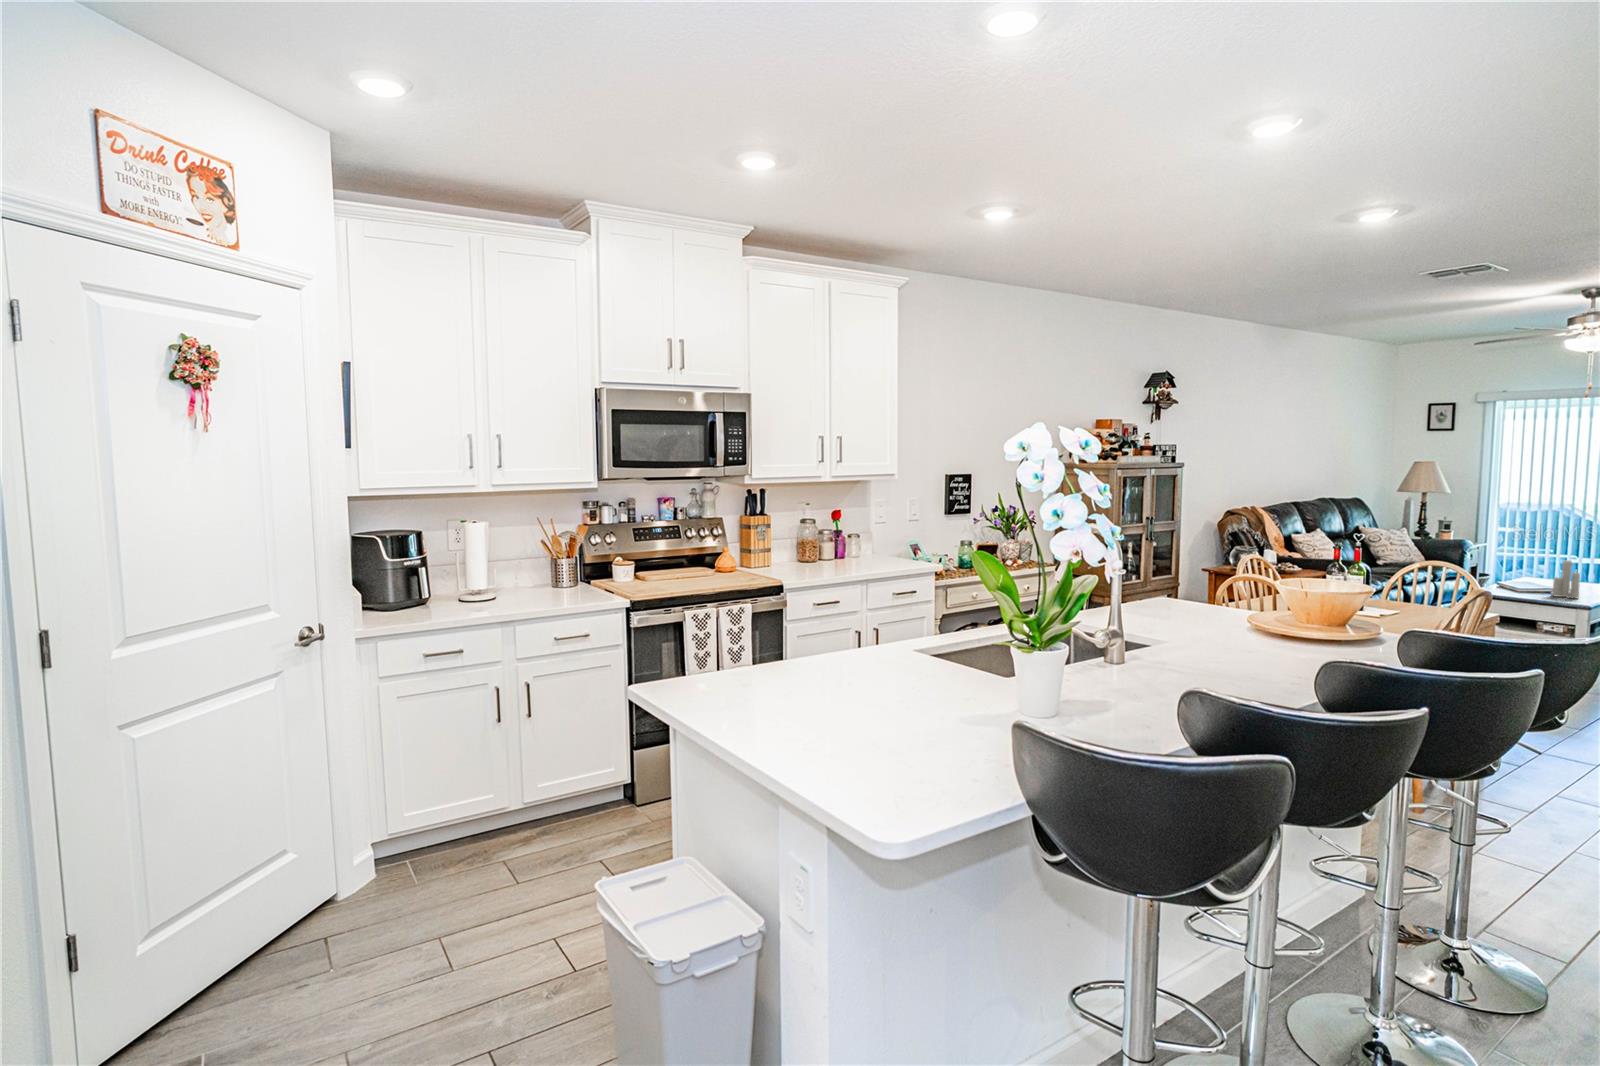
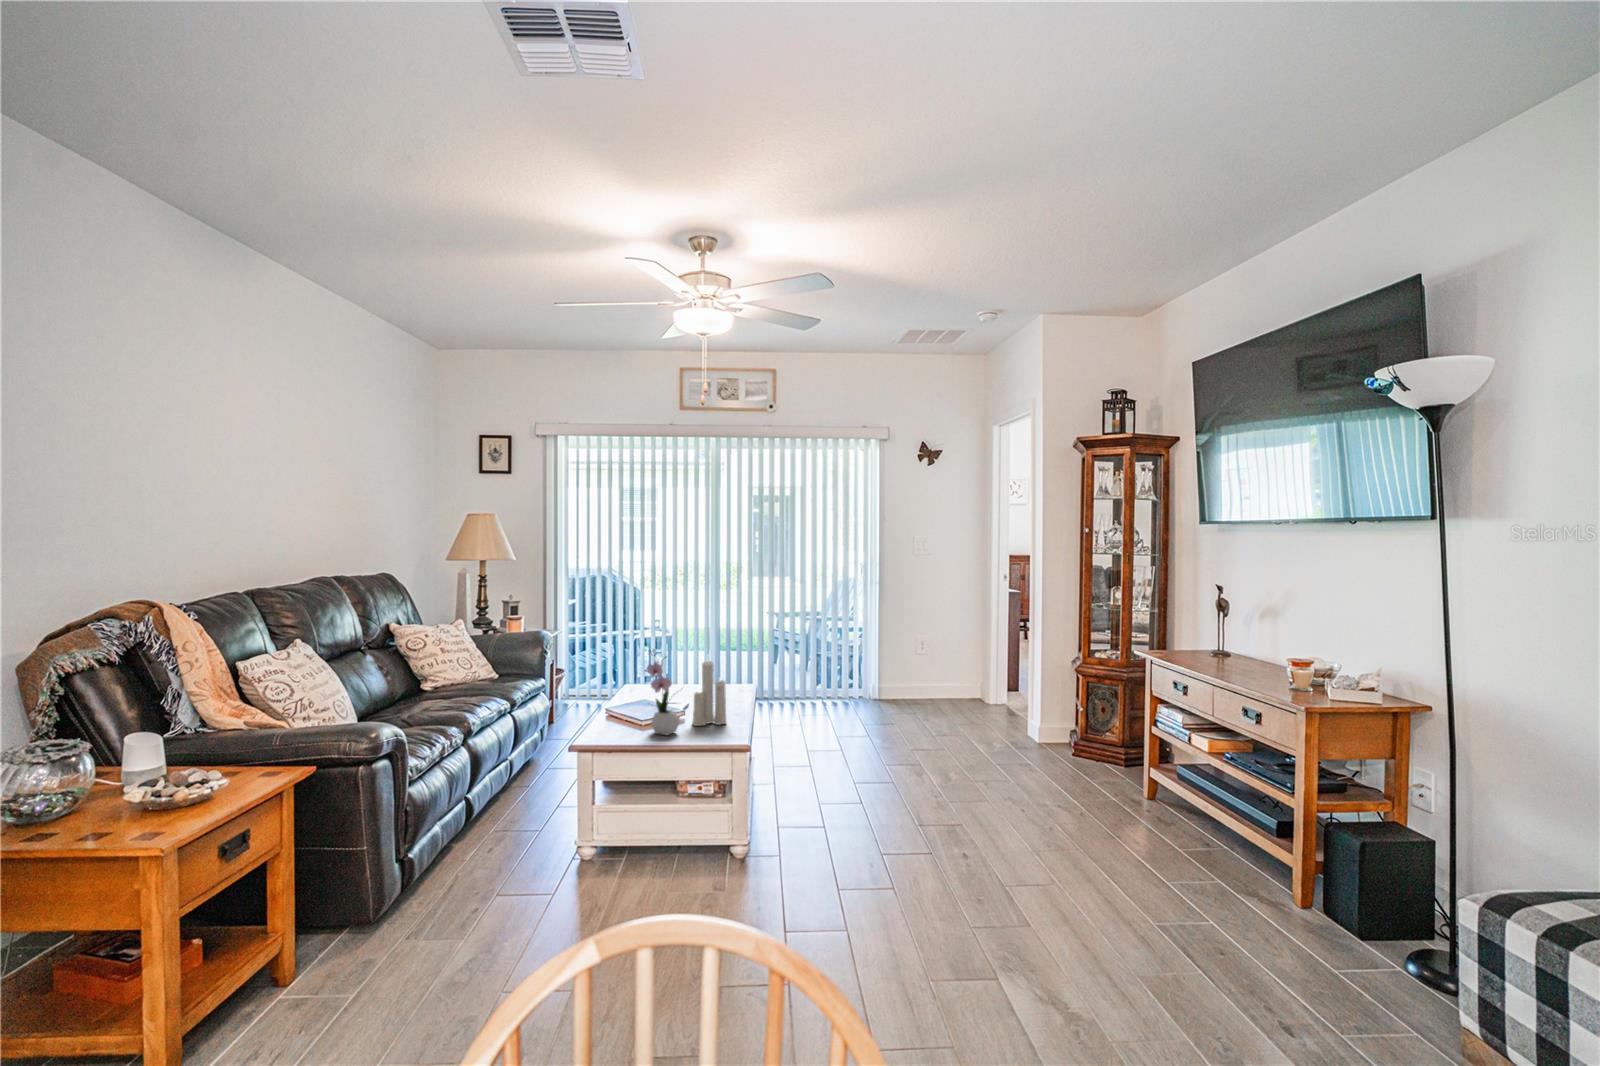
flower arrangement: none [1515,548,1543,596] -> present [647,650,680,735]

